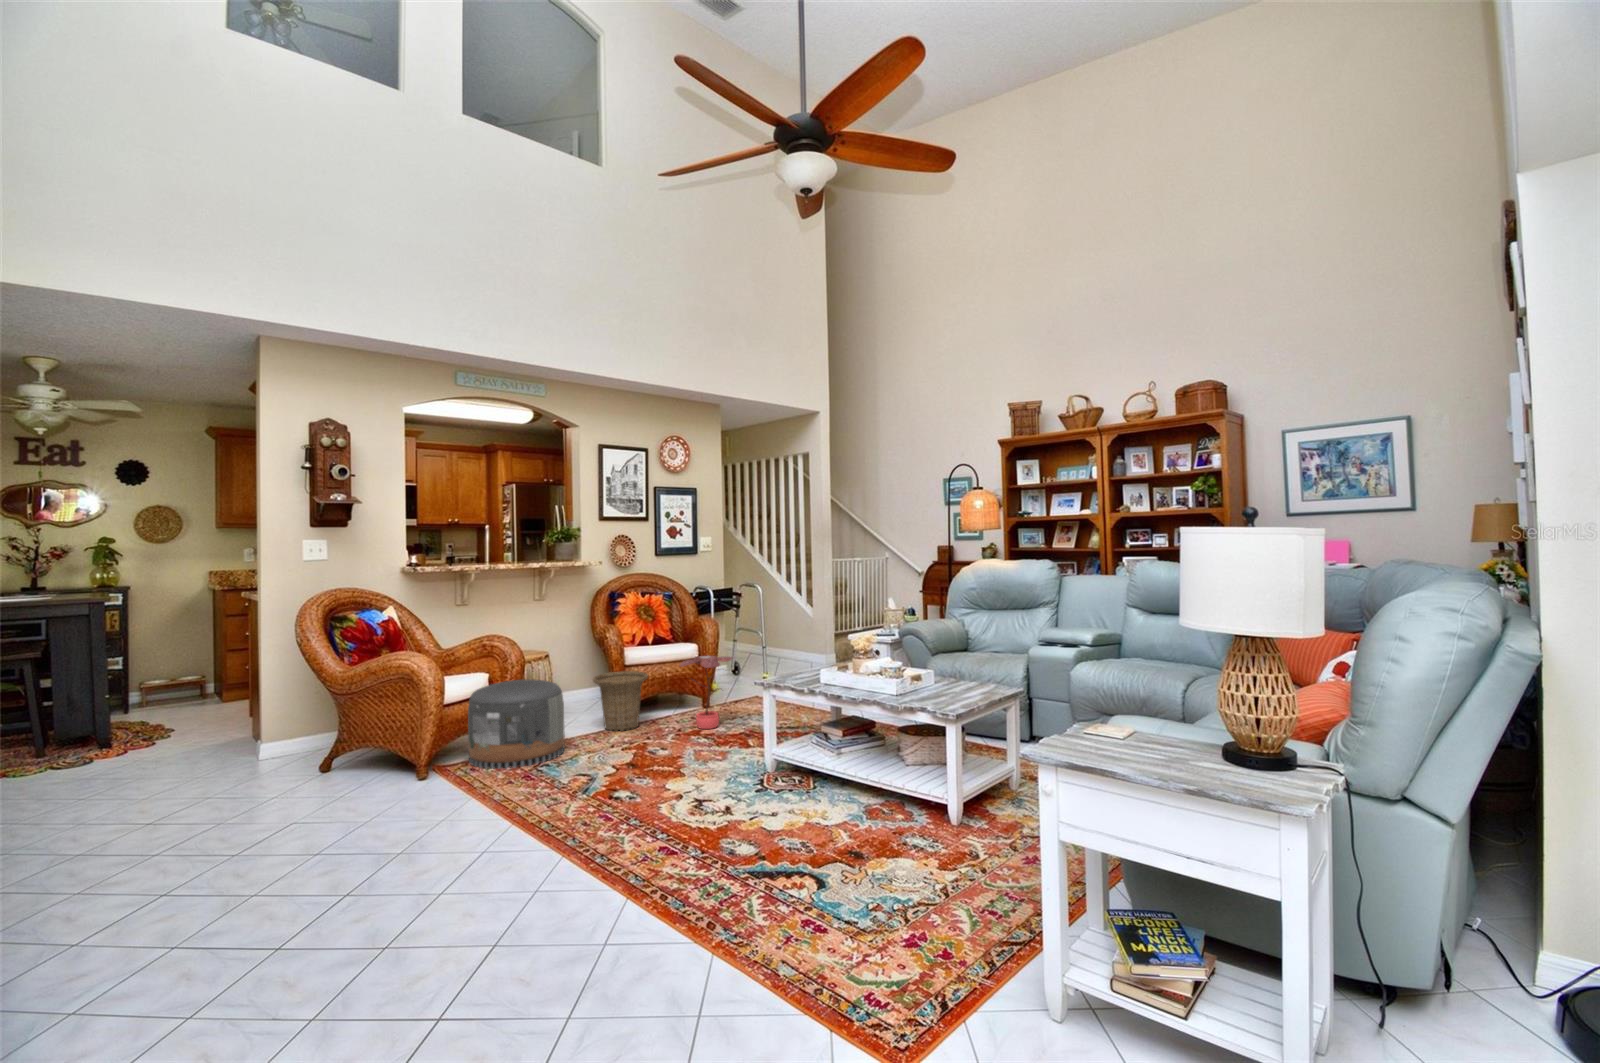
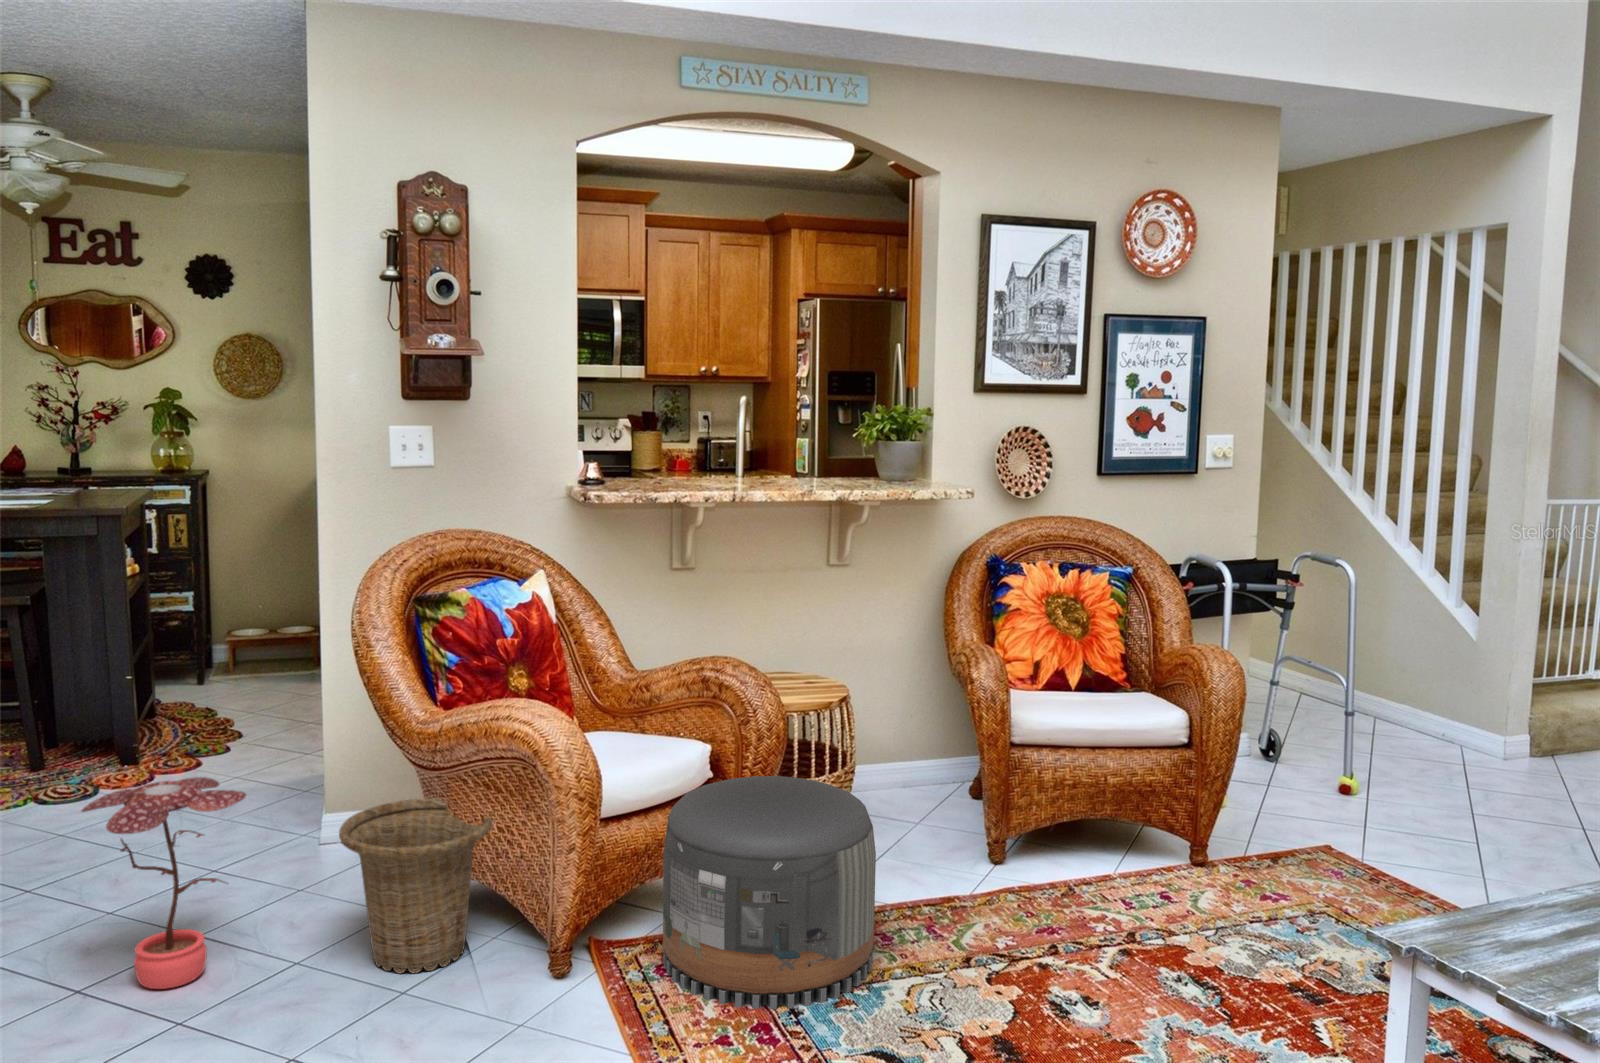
potted plant: present [680,656,732,729] -> present [82,777,246,989]
basket: present [593,671,648,731] -> present [339,798,492,973]

